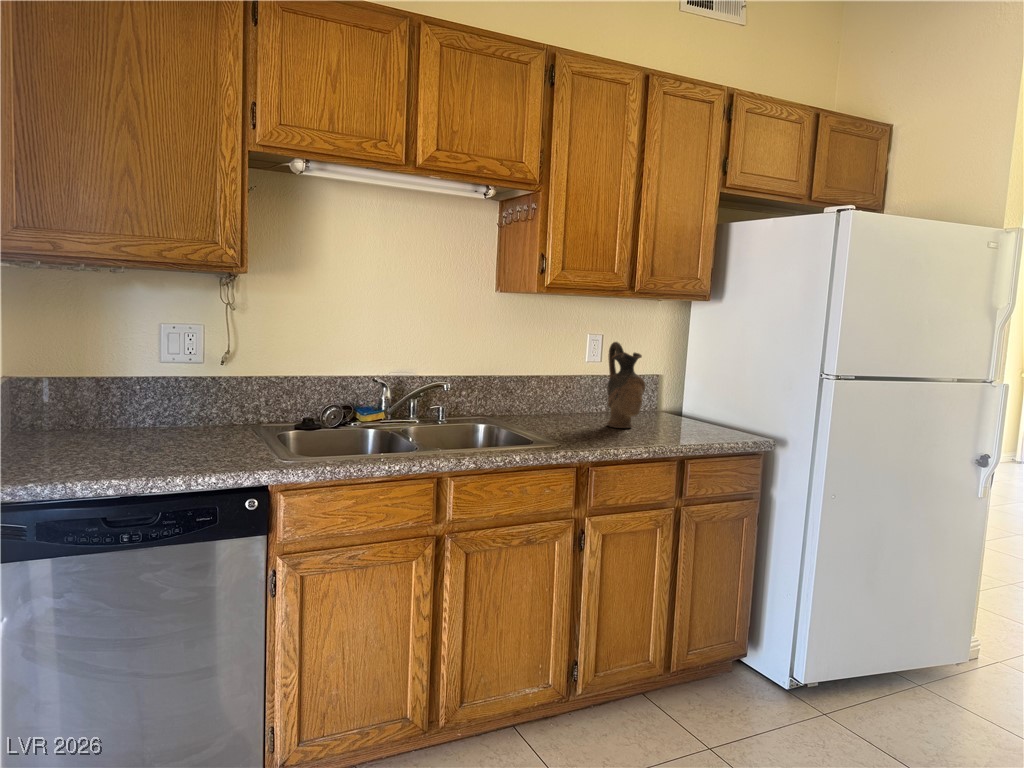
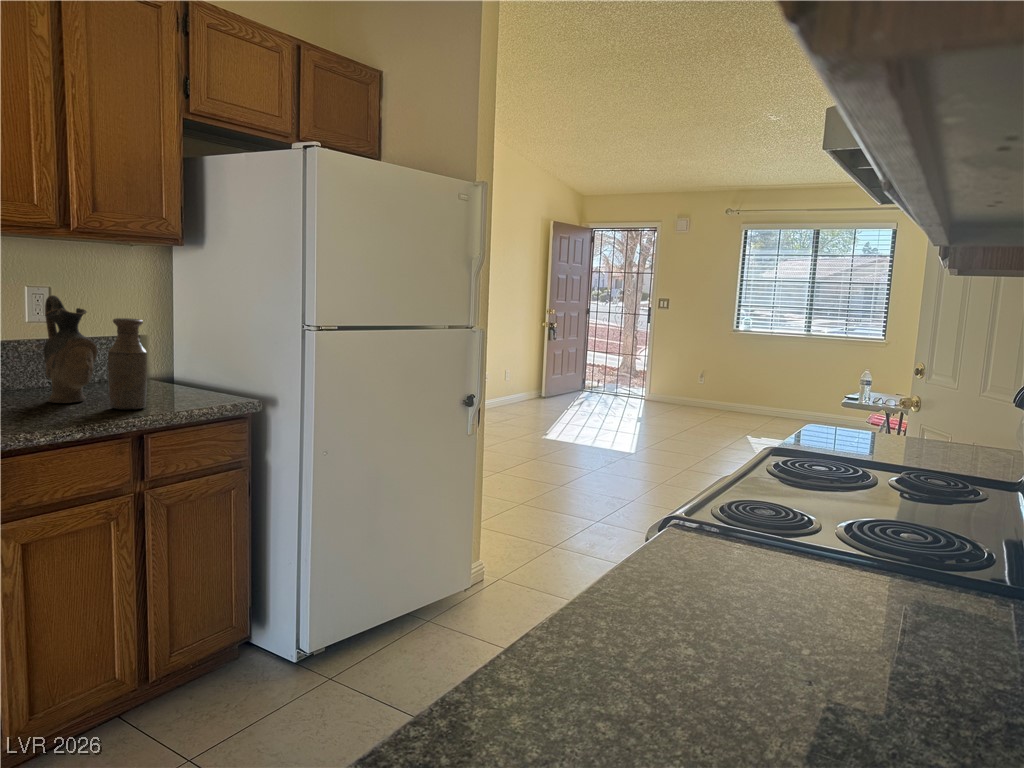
bottle: none [656,362,688,439] -> present [108,318,147,410]

